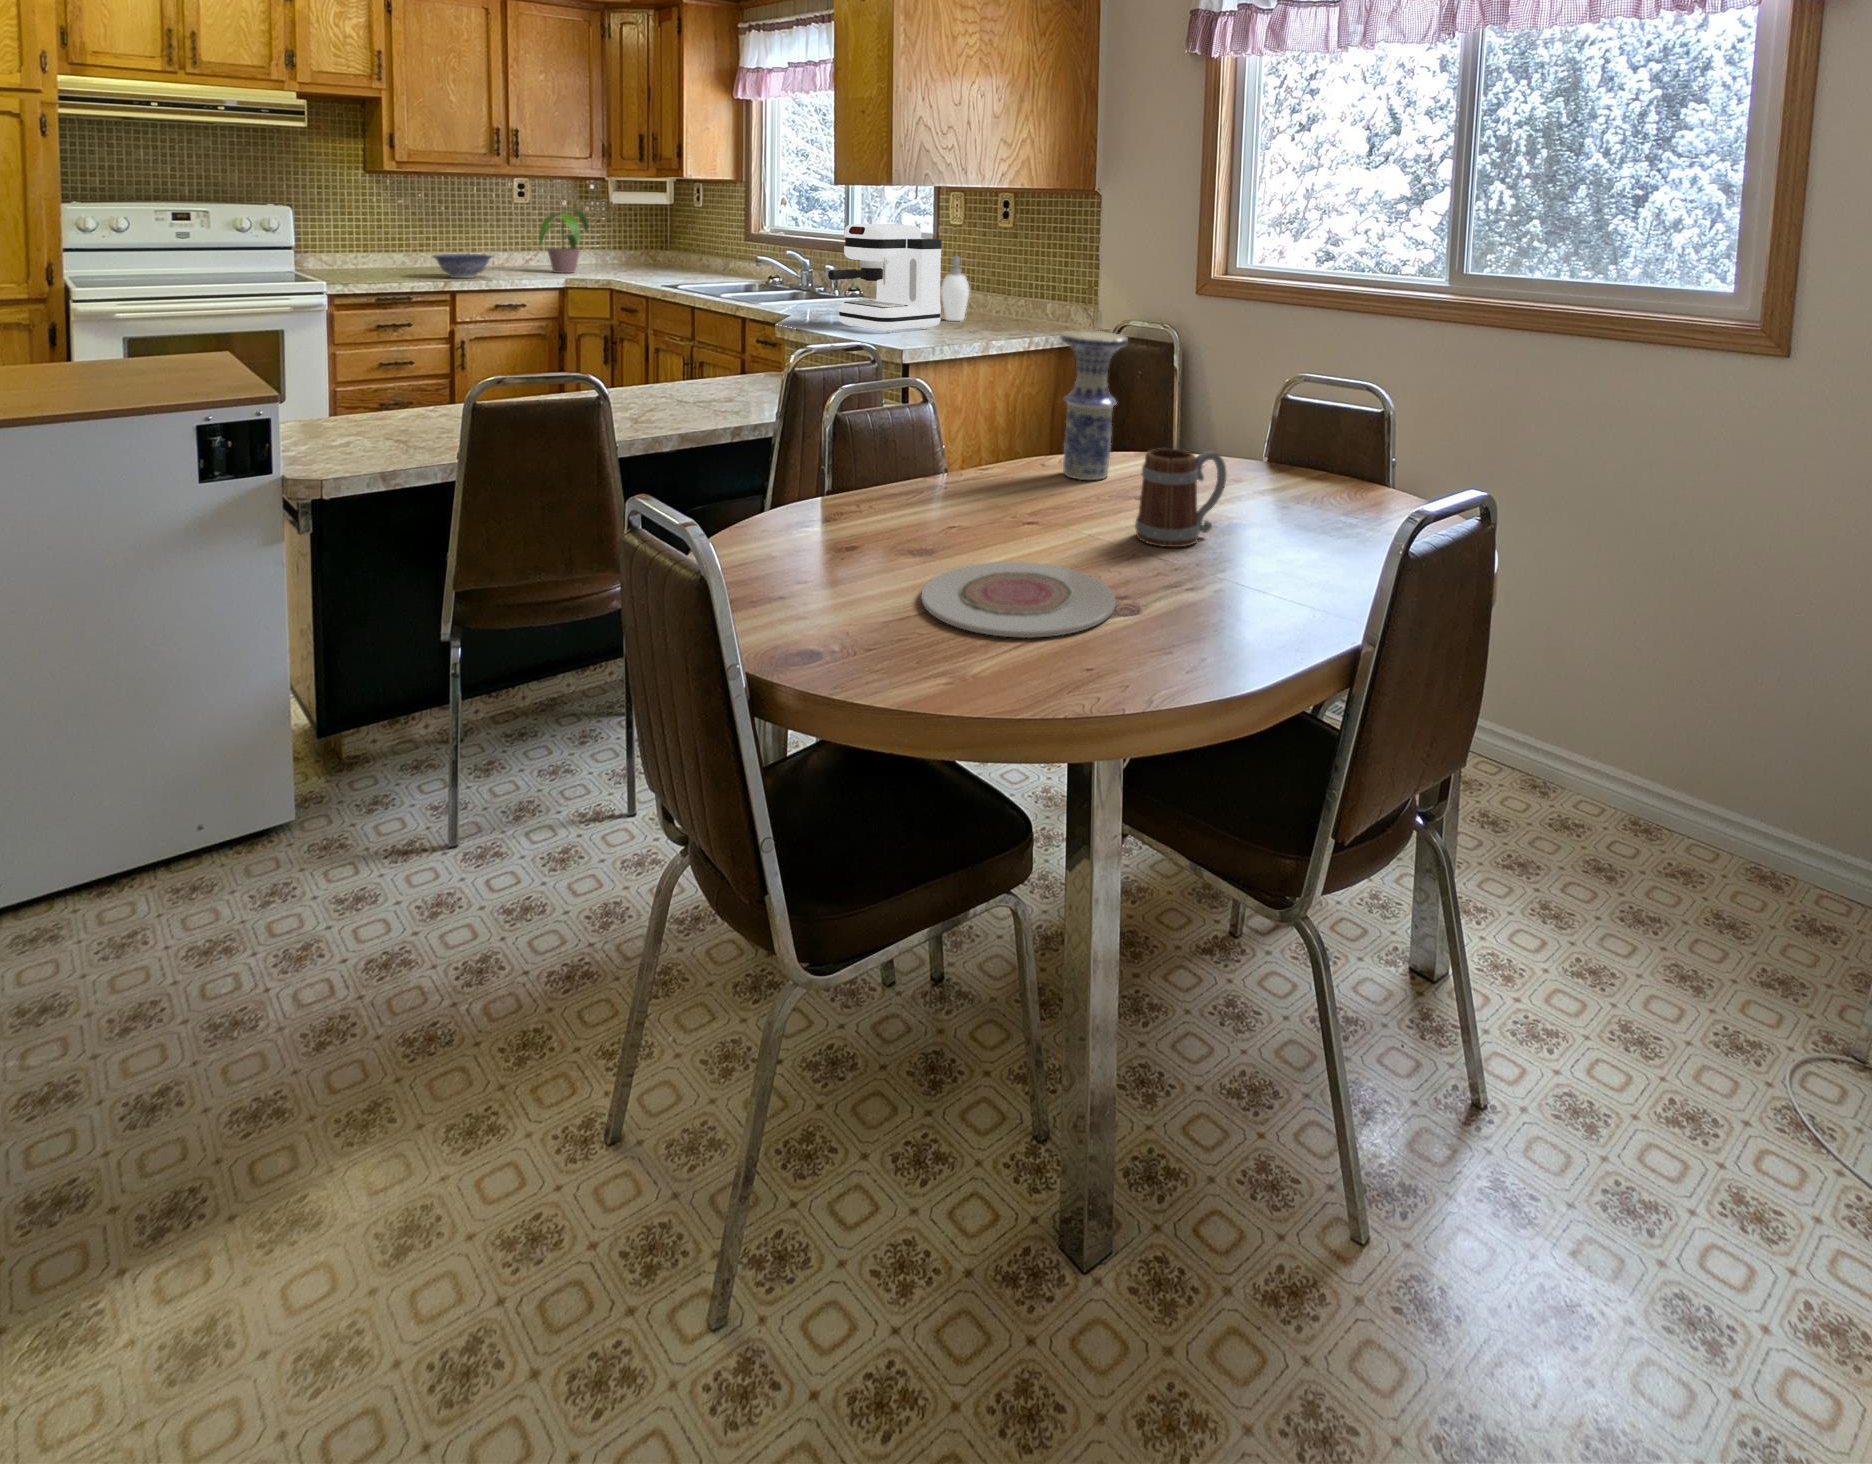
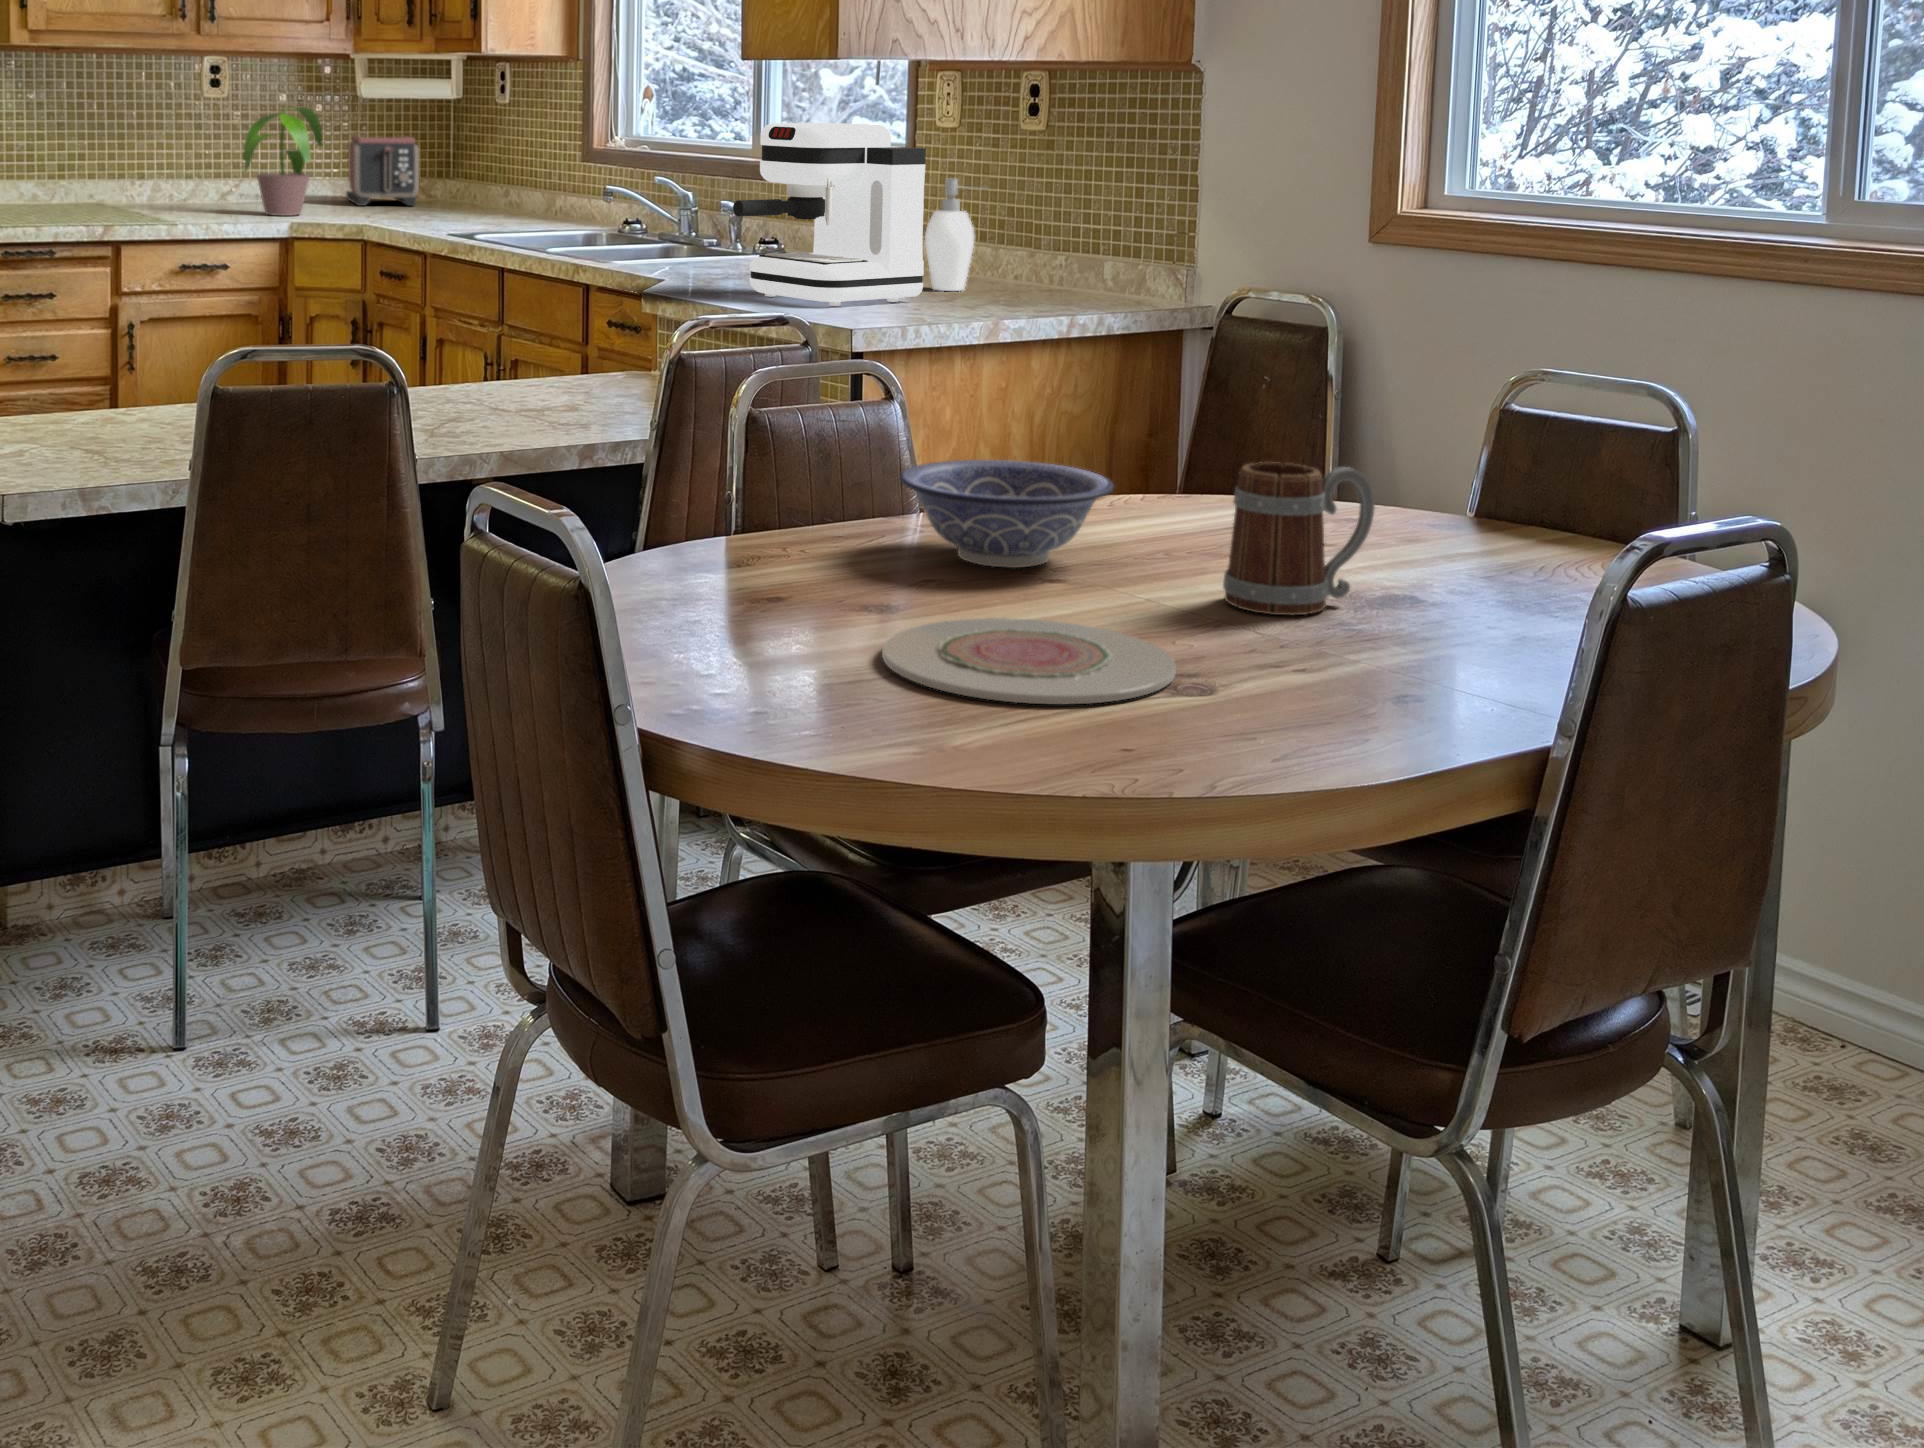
toaster: none [604,225,649,266] -> present [346,134,419,206]
decorative bowl: present [432,254,493,278] -> present [900,460,1113,568]
vase: present [1061,331,1128,480] -> none [1115,286,1227,529]

